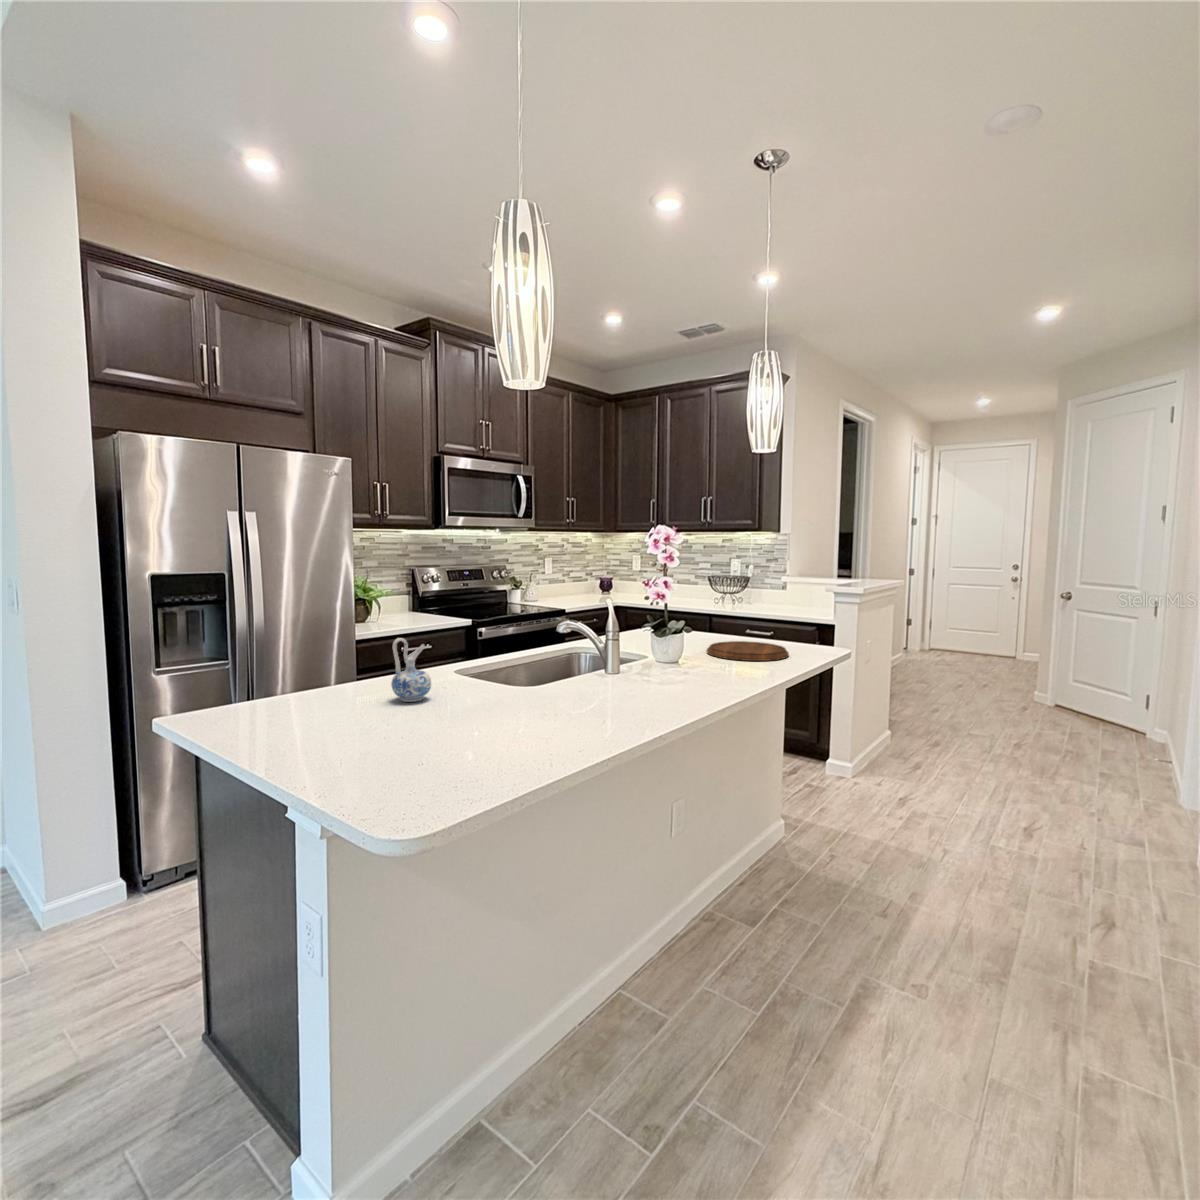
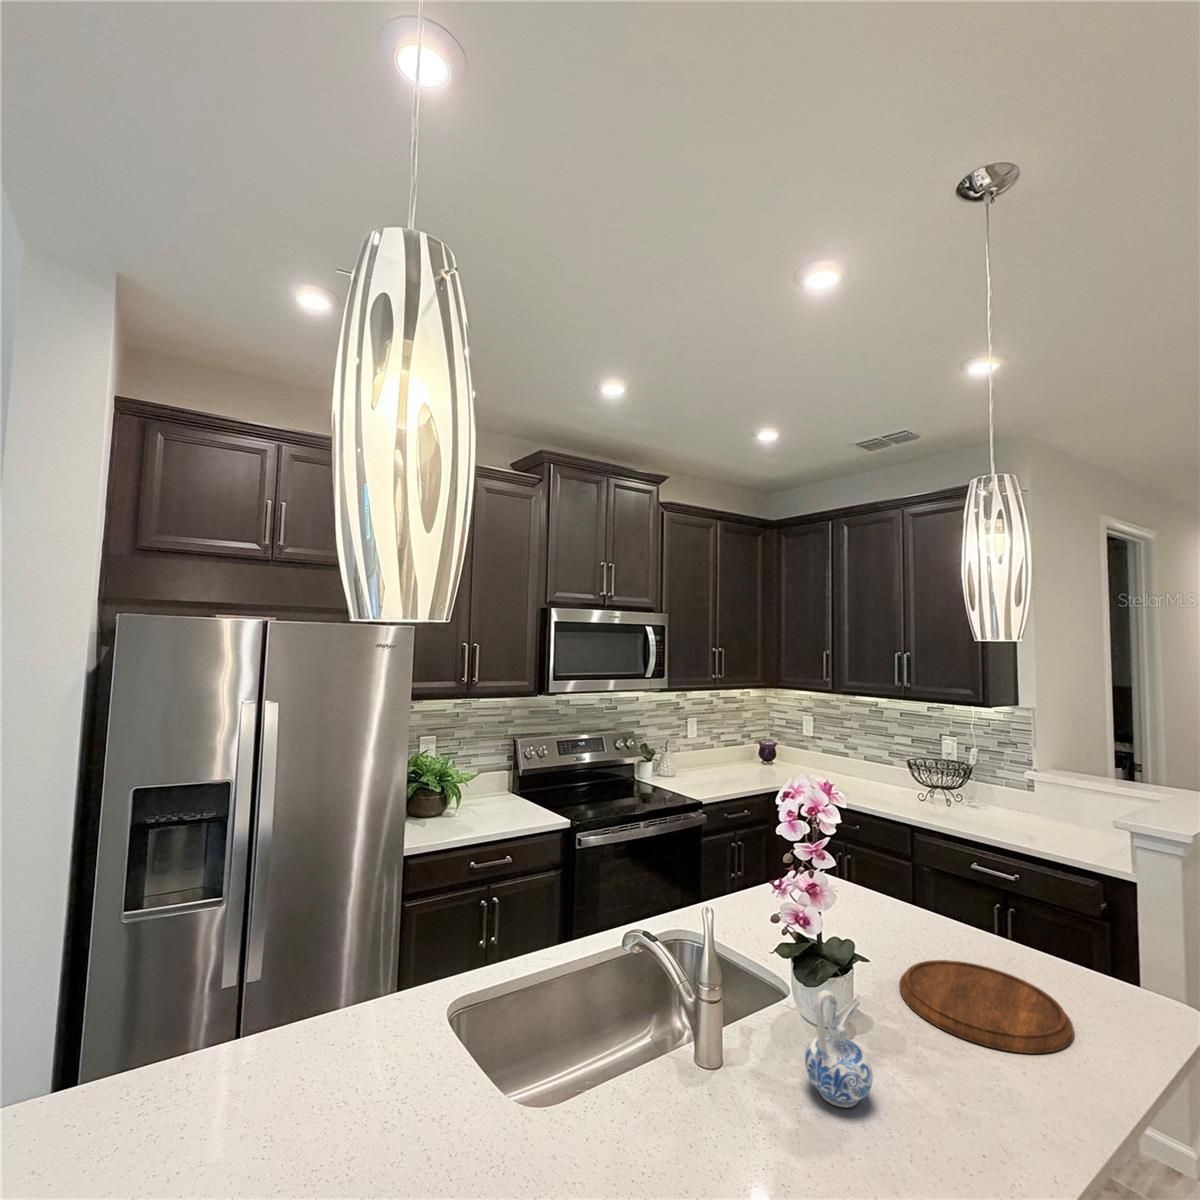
ceramic pitcher: present [391,638,431,702] -> present [805,990,873,1107]

